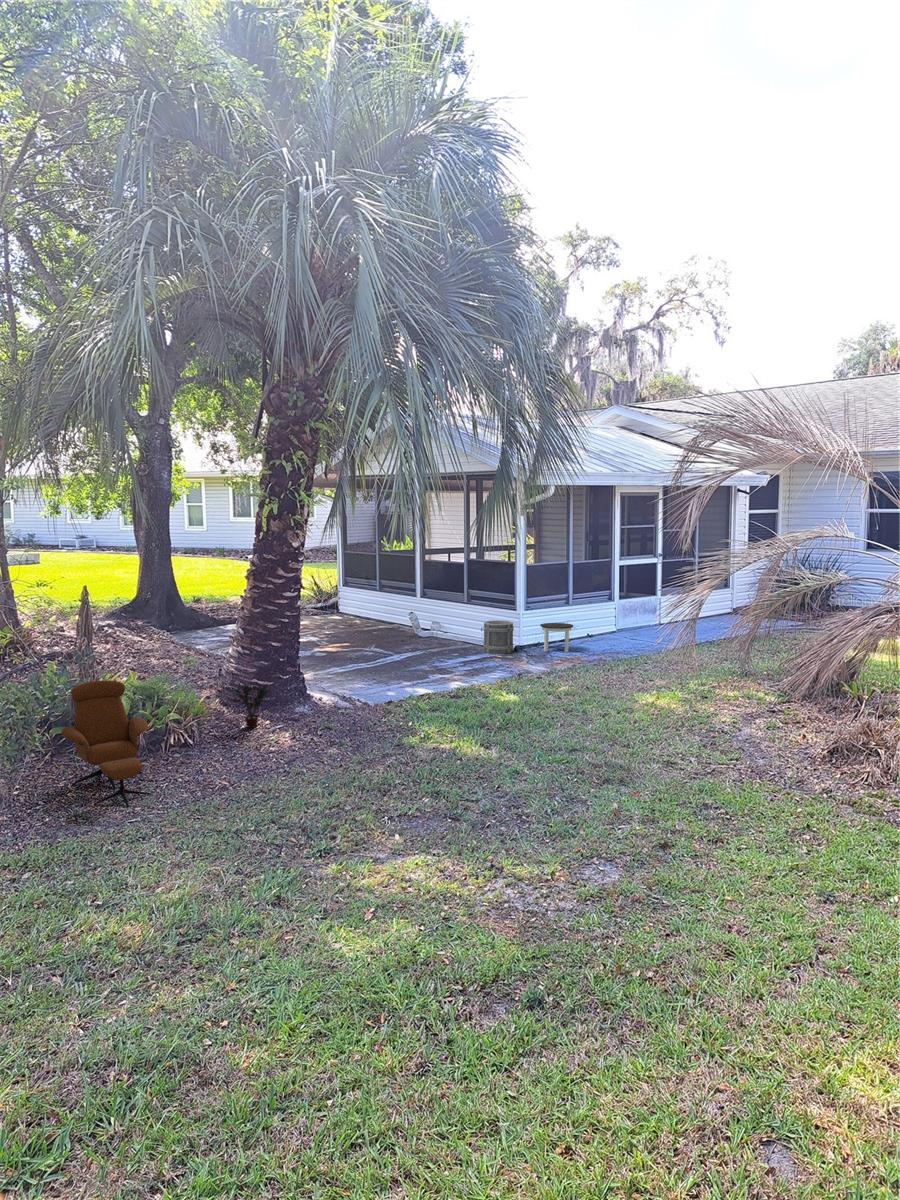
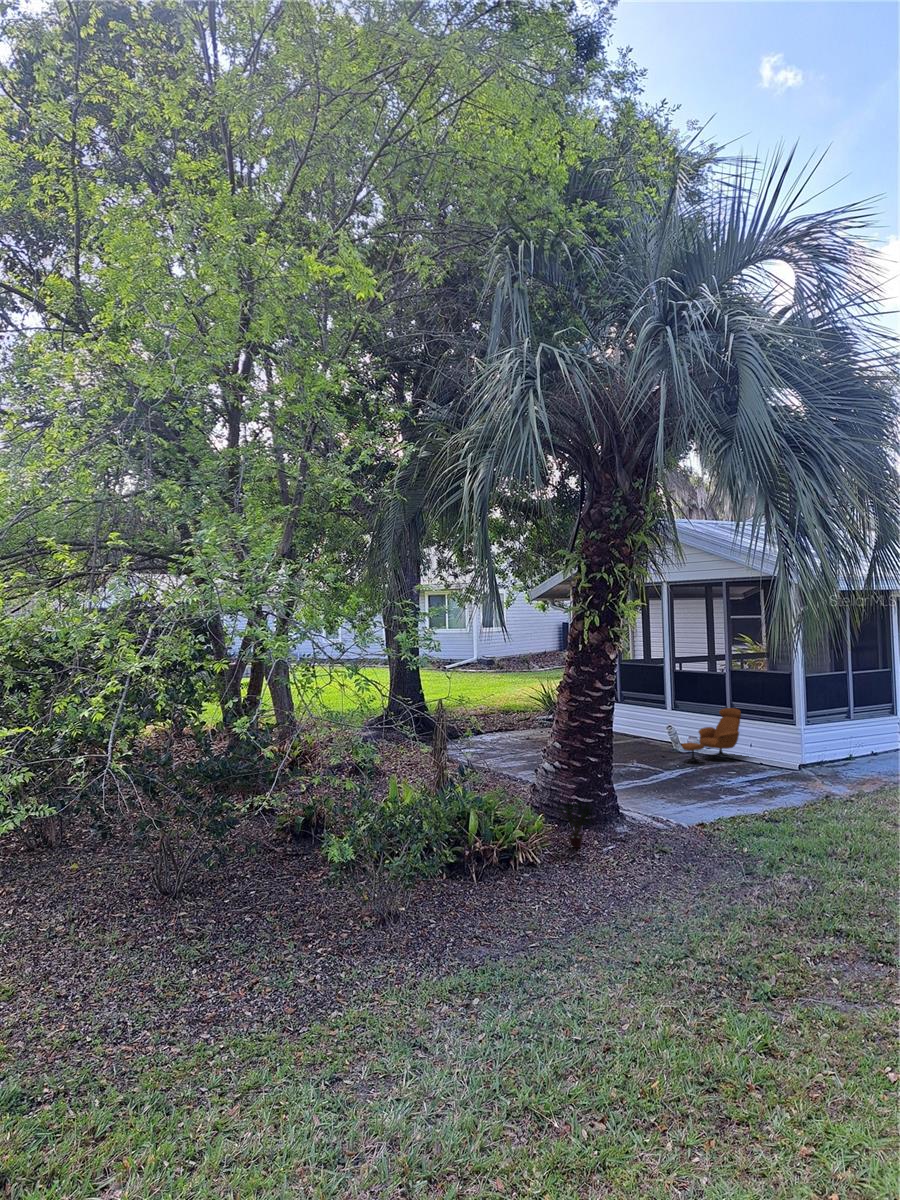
bucket: present [483,620,514,654] -> none [761,735,797,772]
round table: present [540,623,573,652] -> none [825,738,864,771]
lounge chair: present [61,680,150,807] -> present [682,708,741,763]

